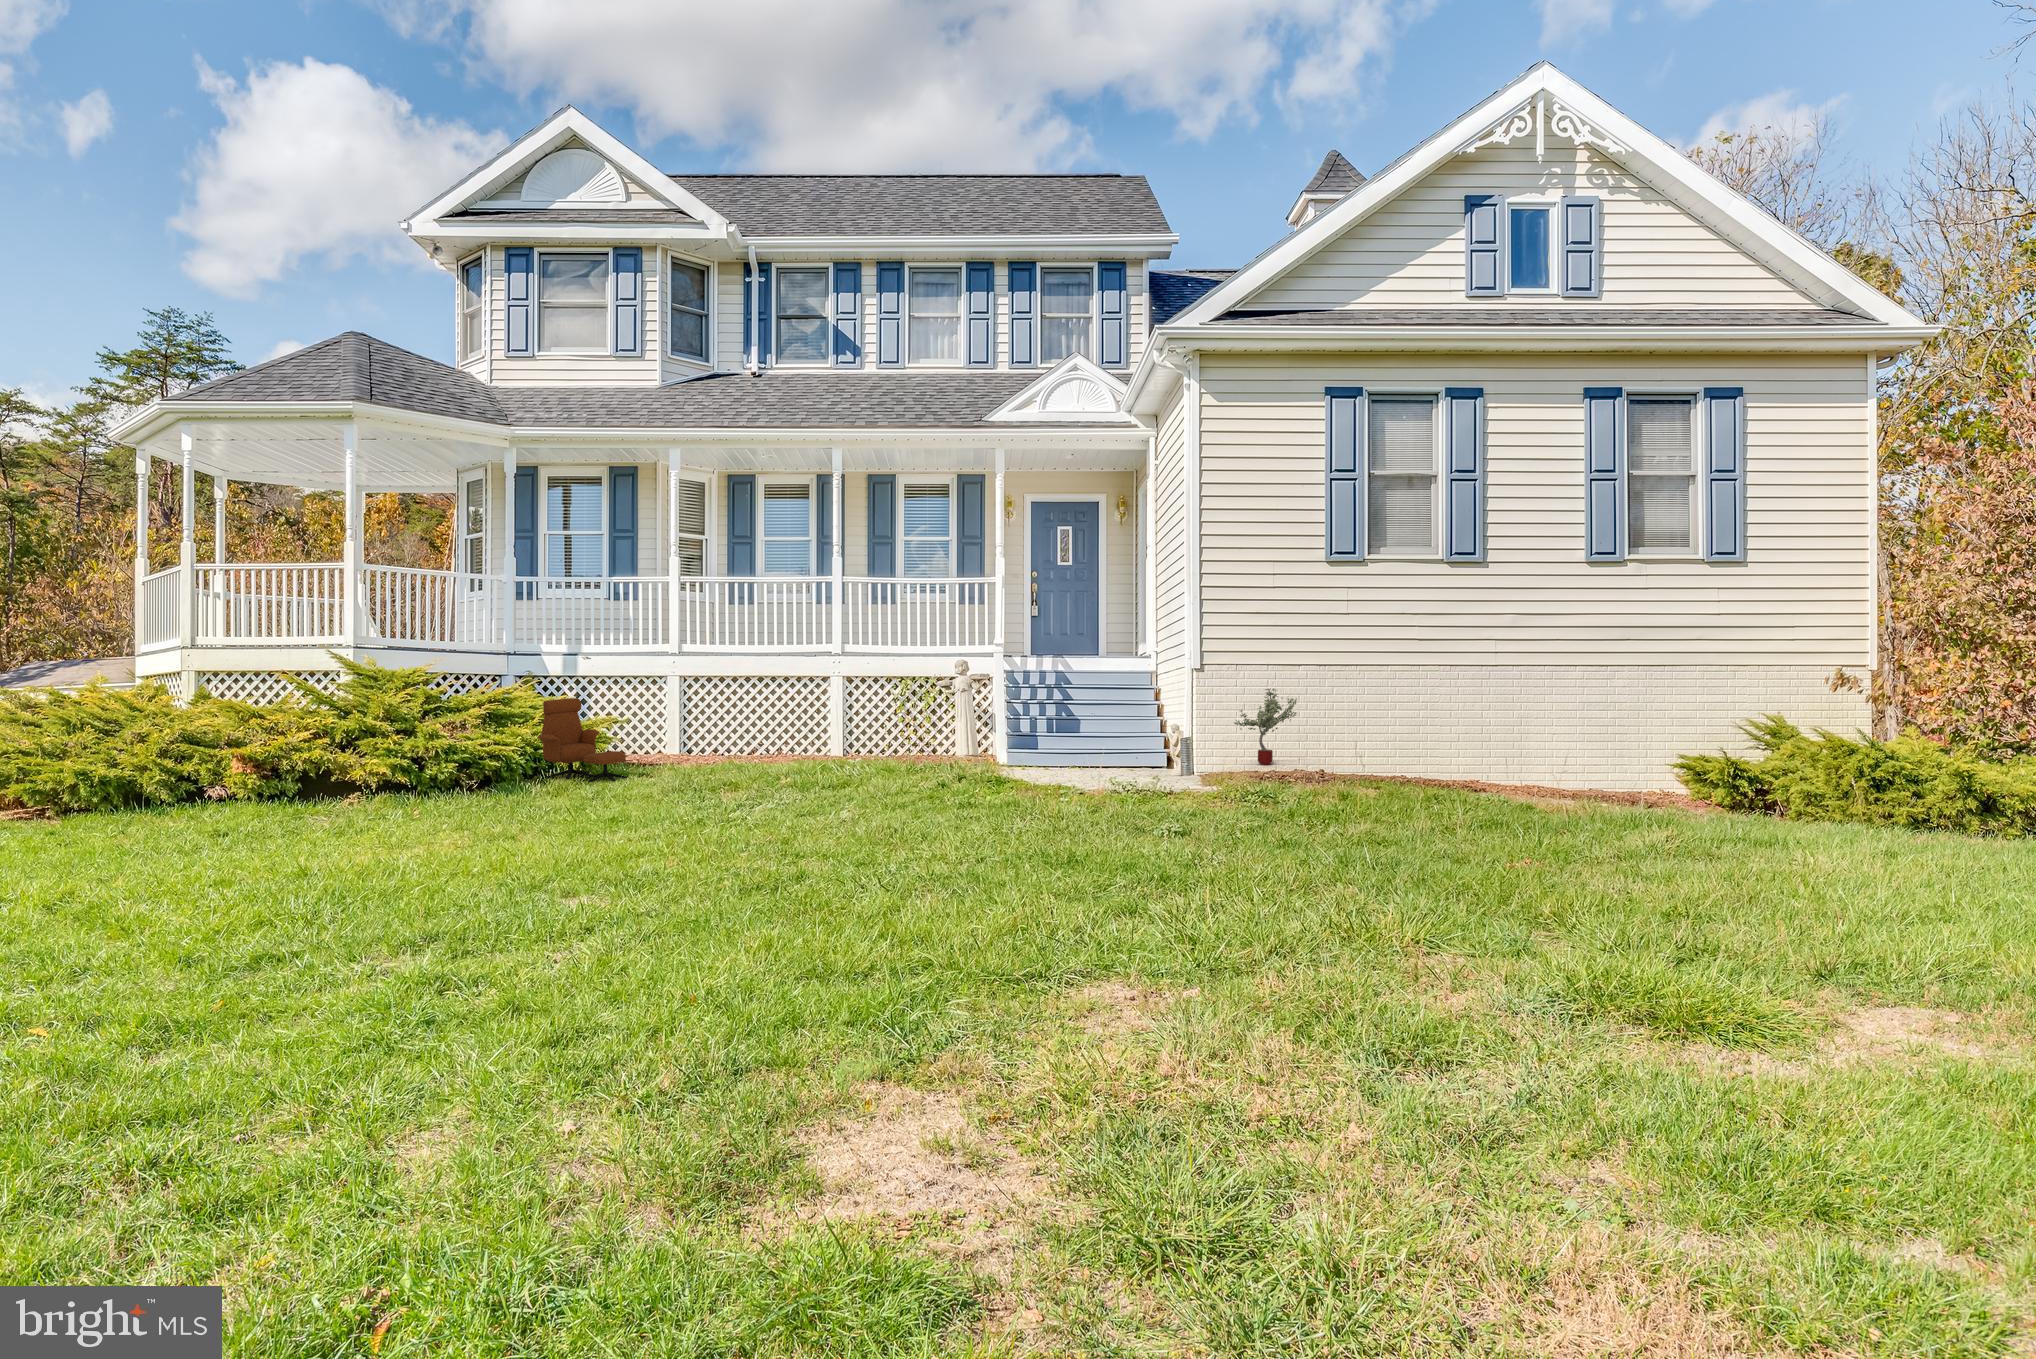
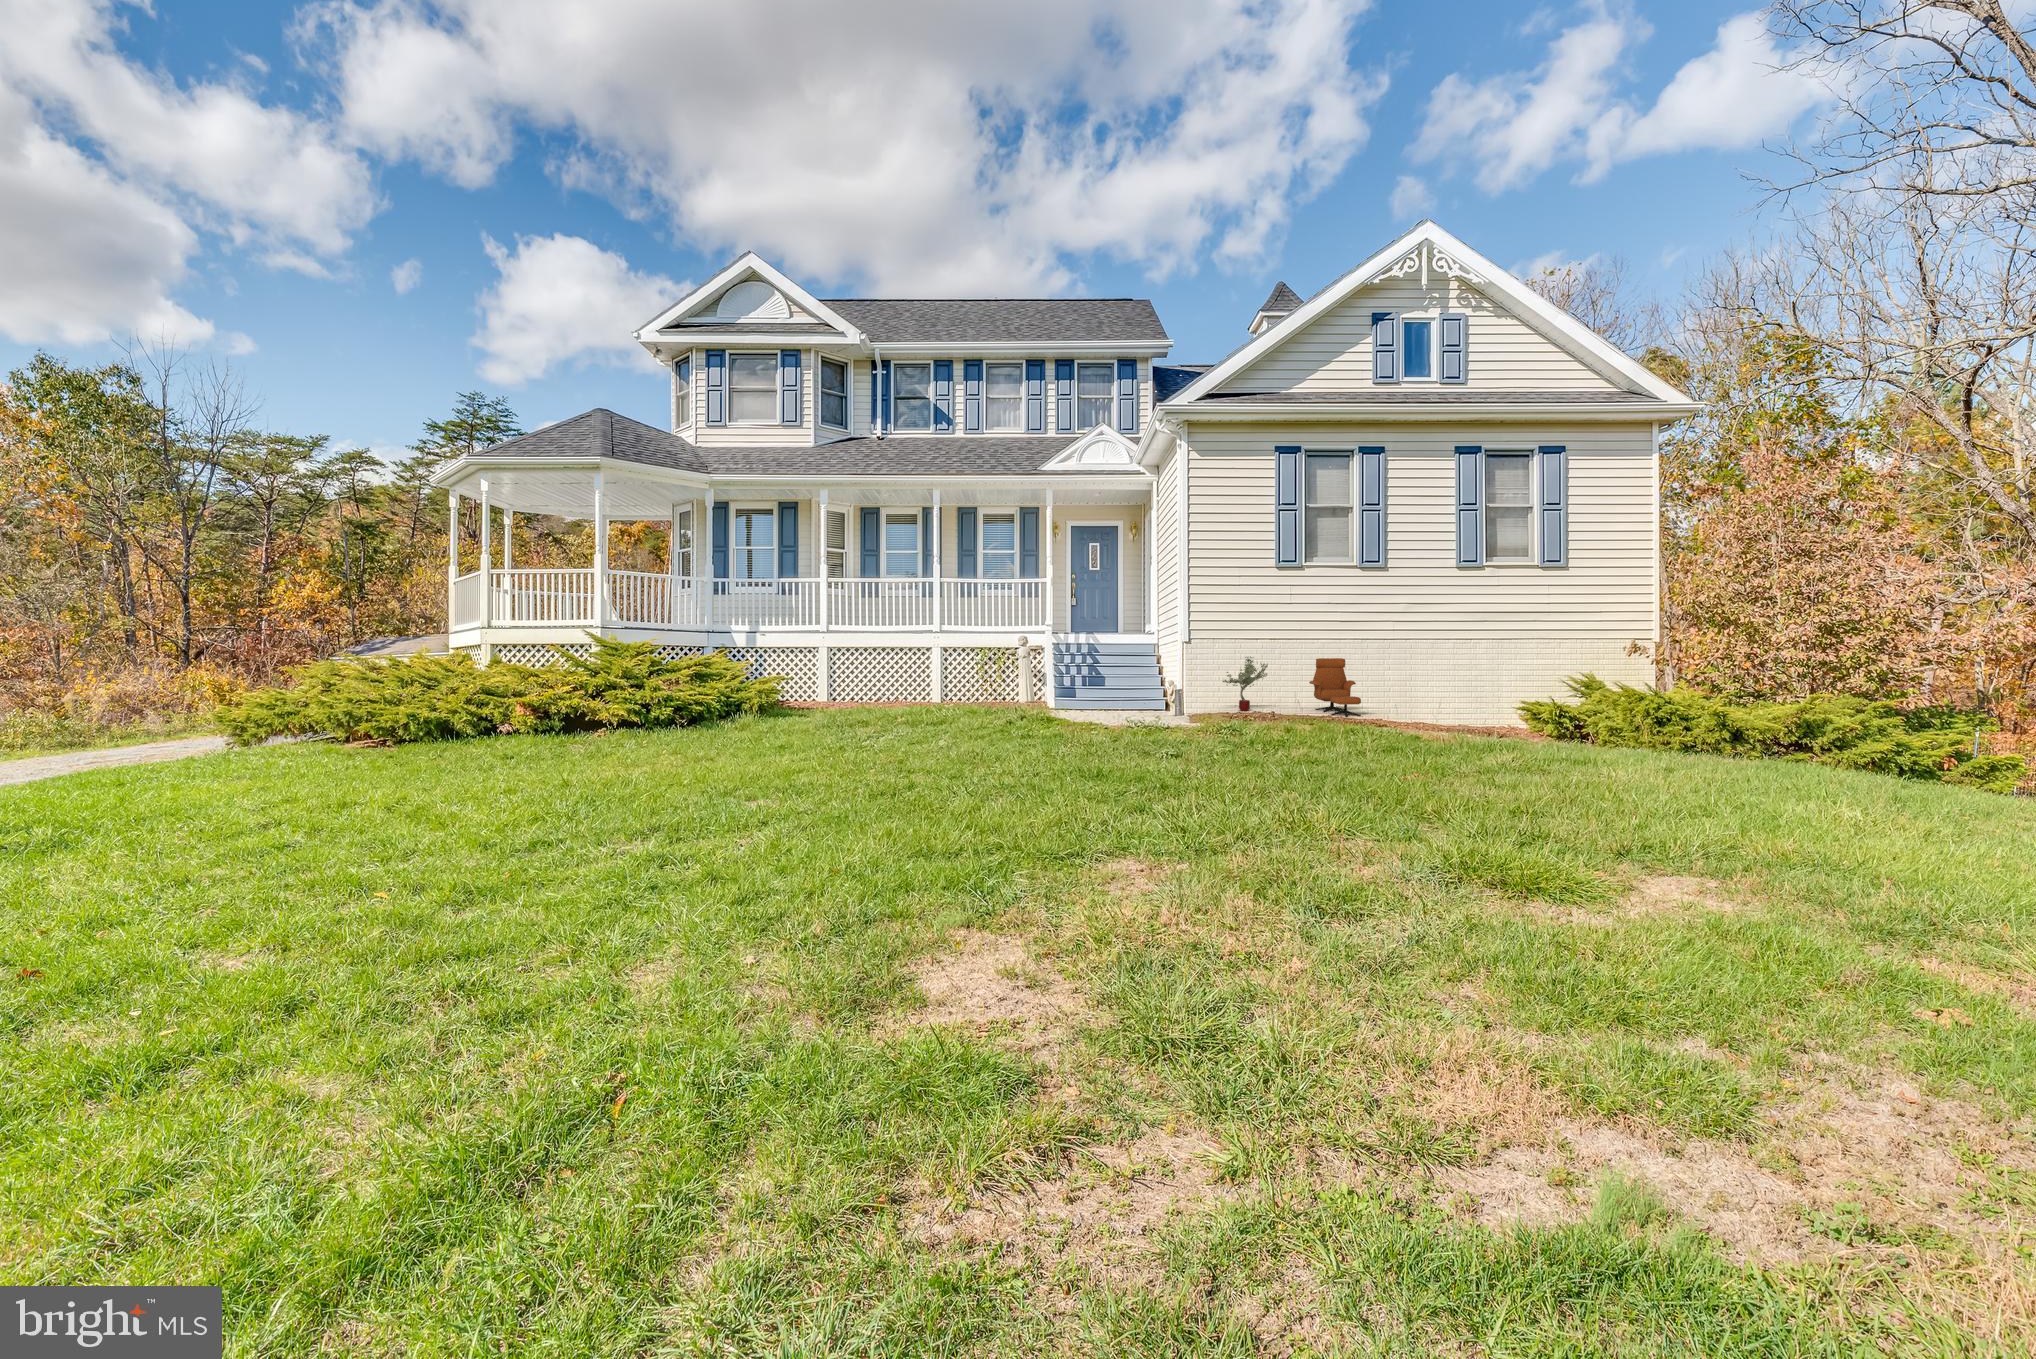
lounge chair: present [537,698,628,782] -> present [1309,658,1361,717]

